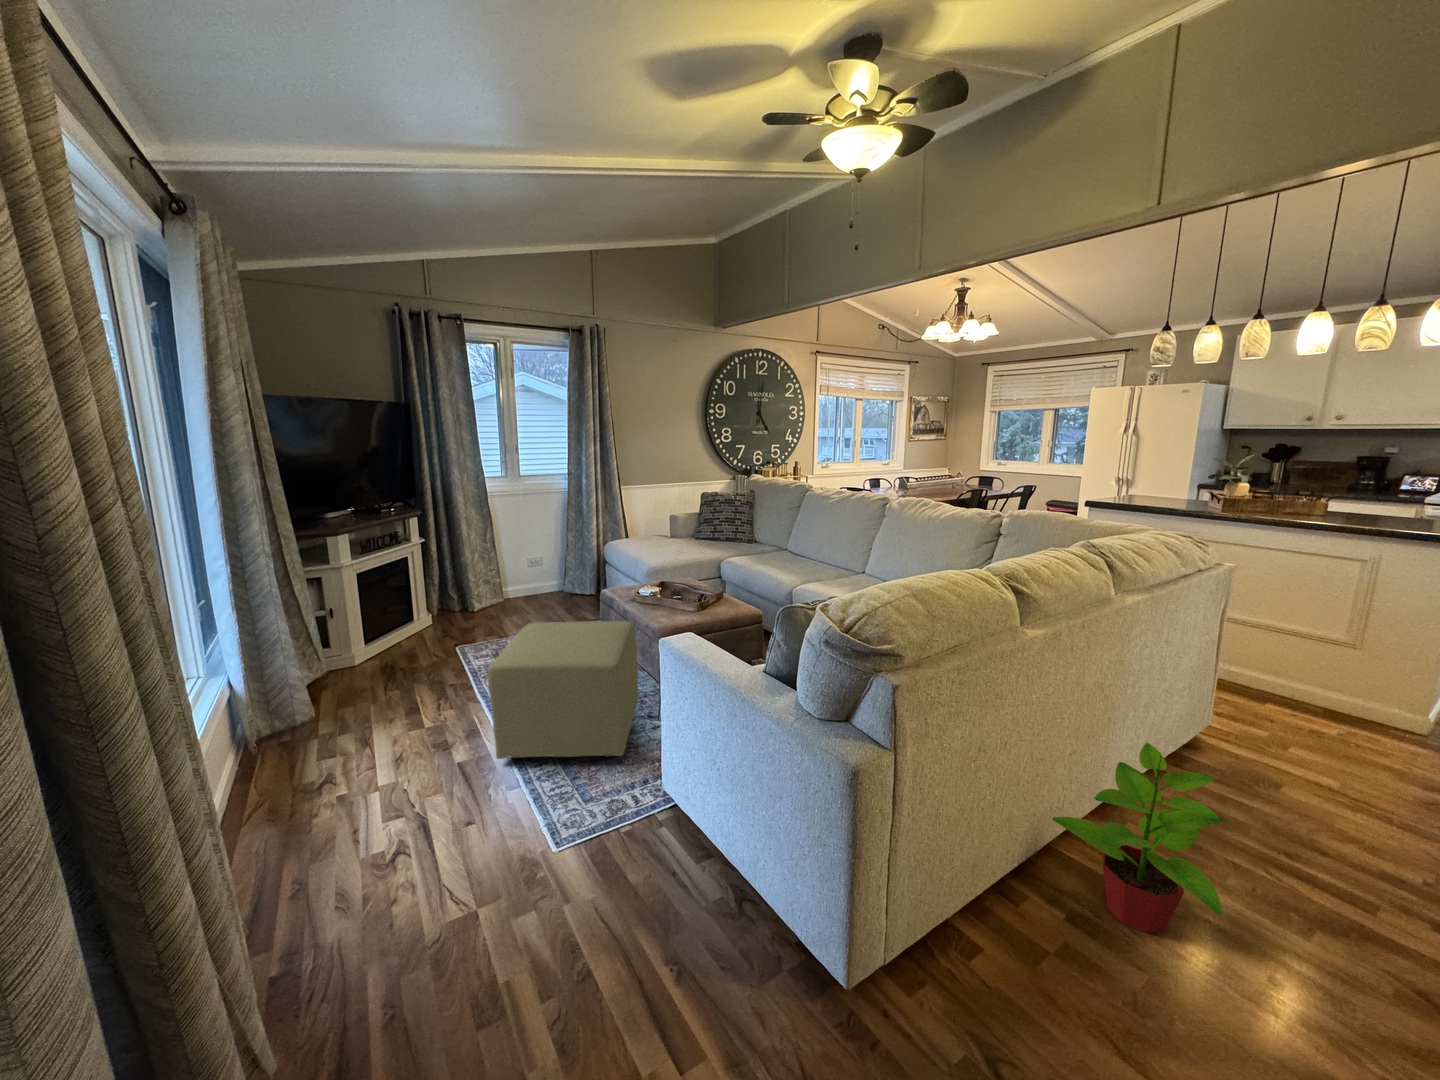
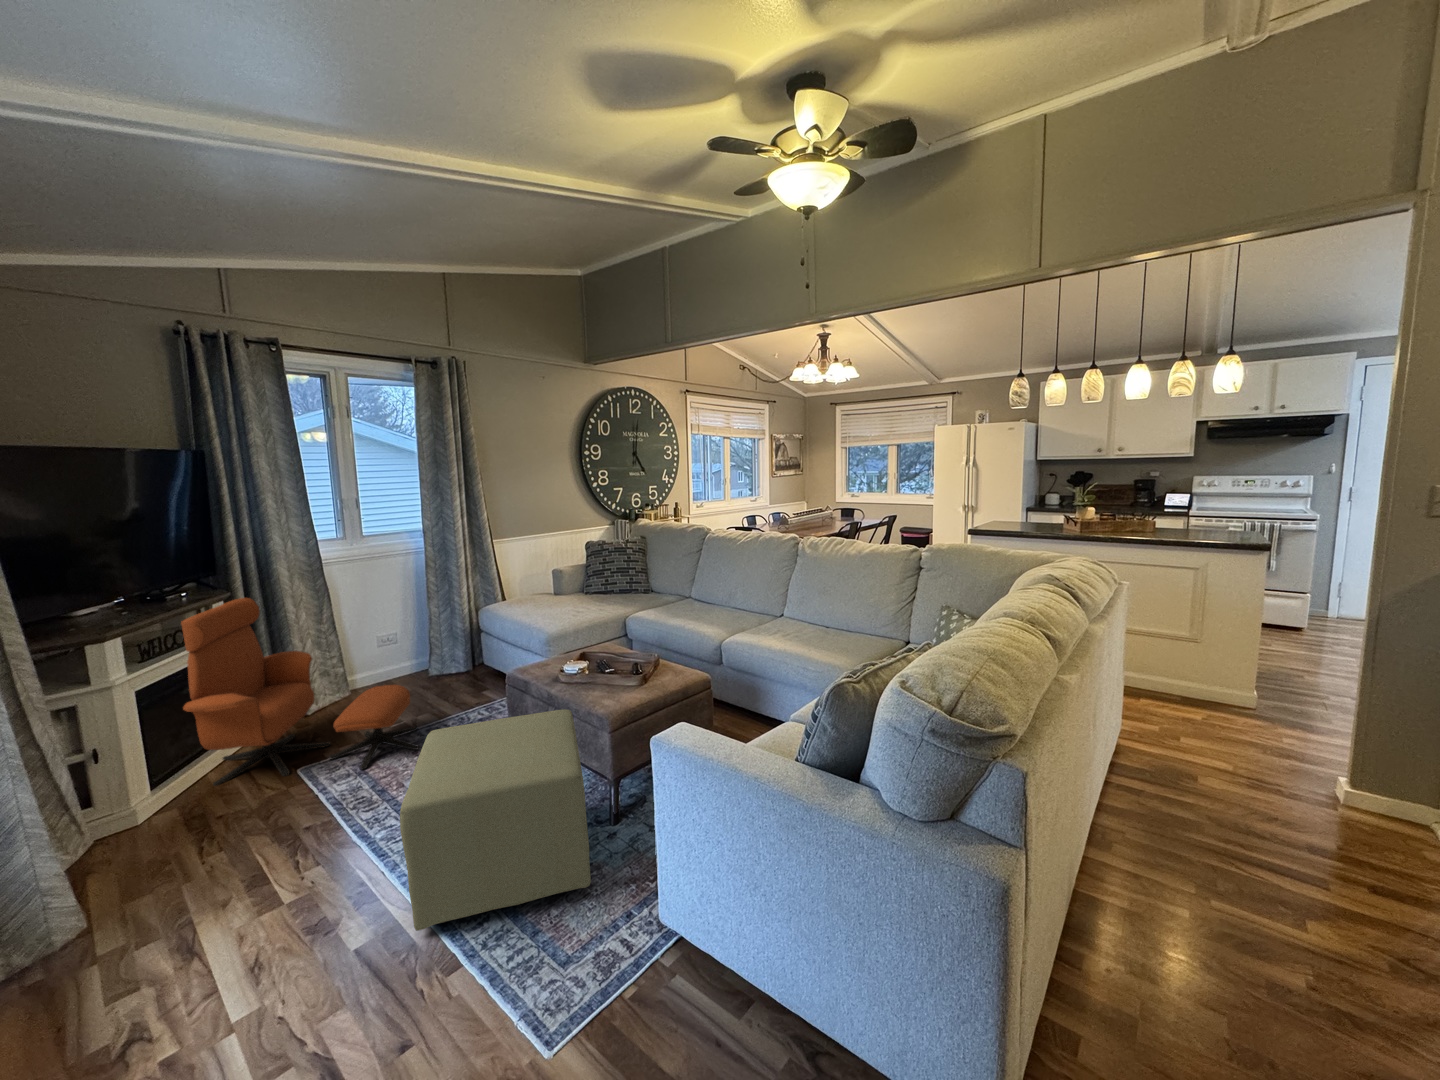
lounge chair: none [384,516,543,653] -> present [181,598,419,786]
potted plant: present [1052,743,1225,933] -> none [1090,771,1286,967]

